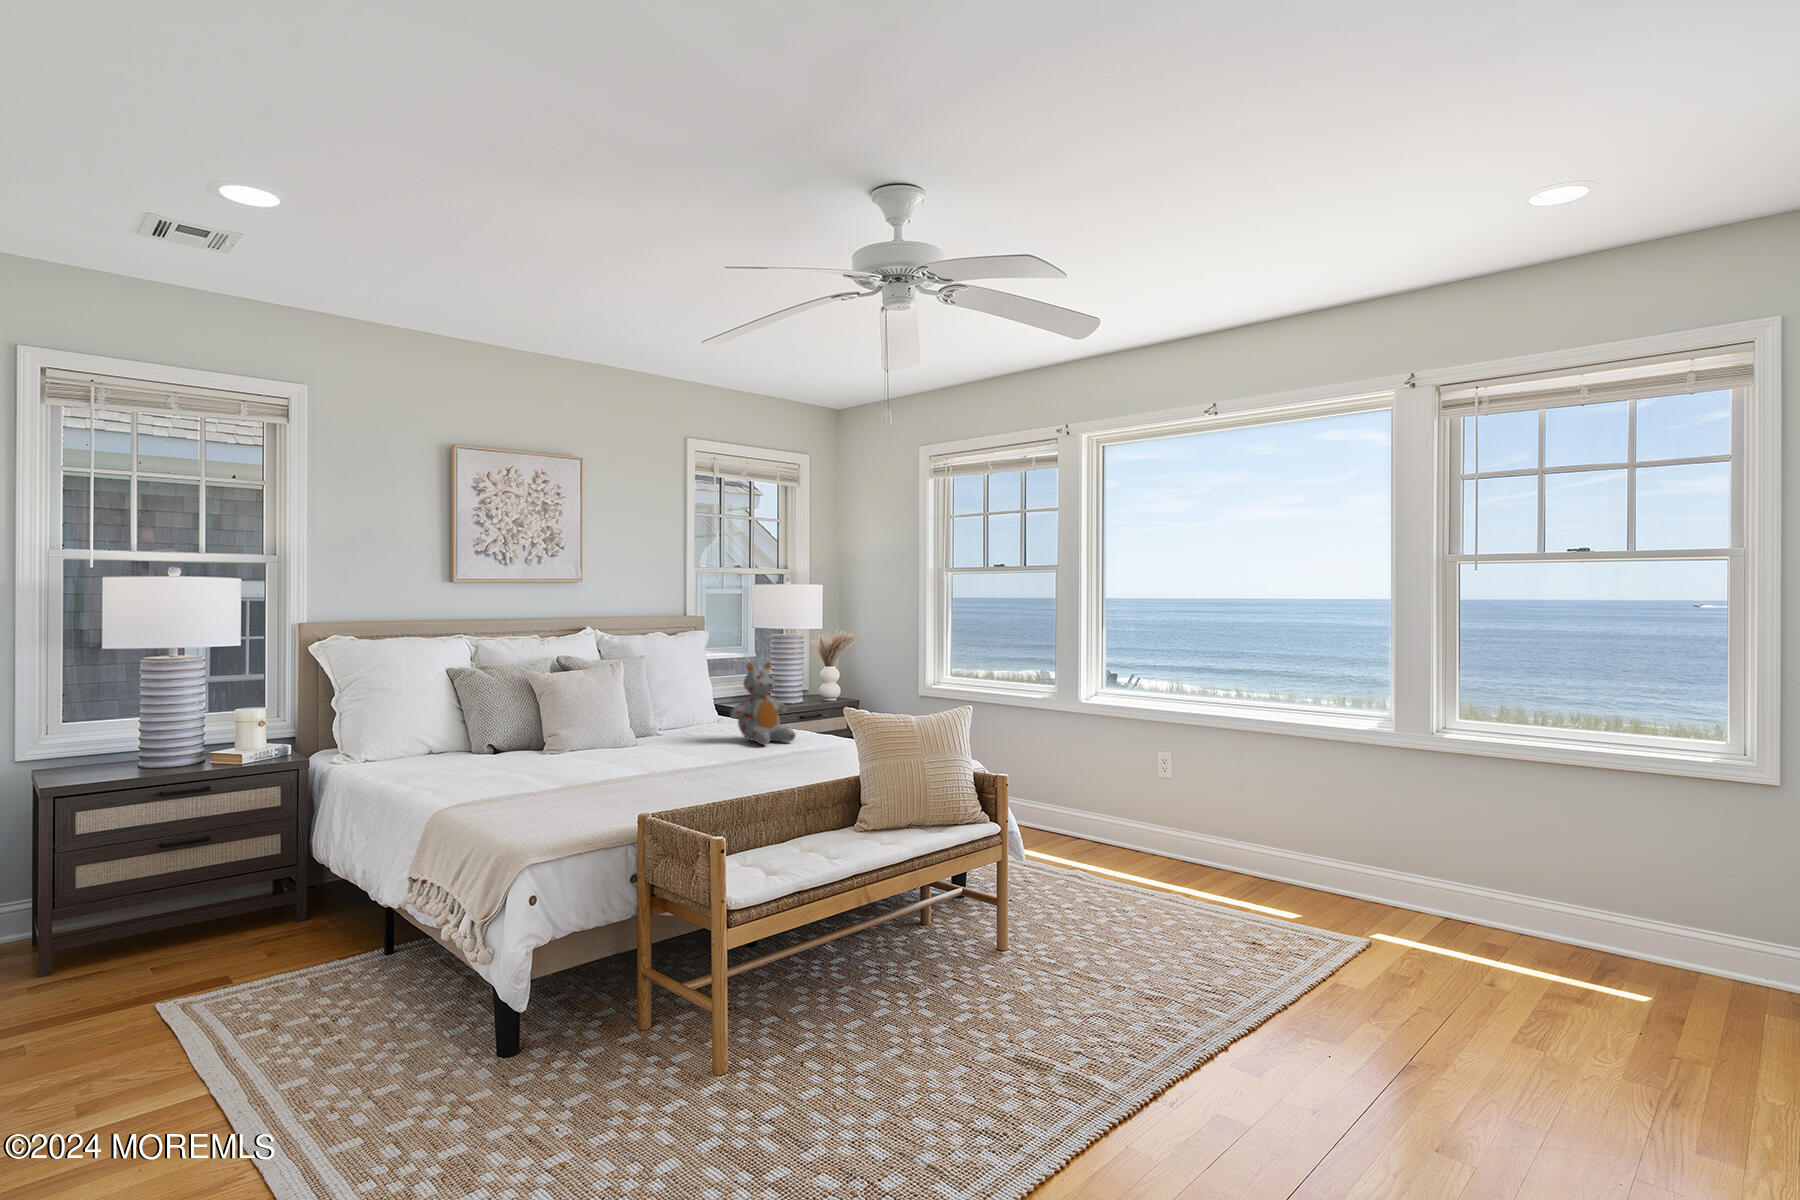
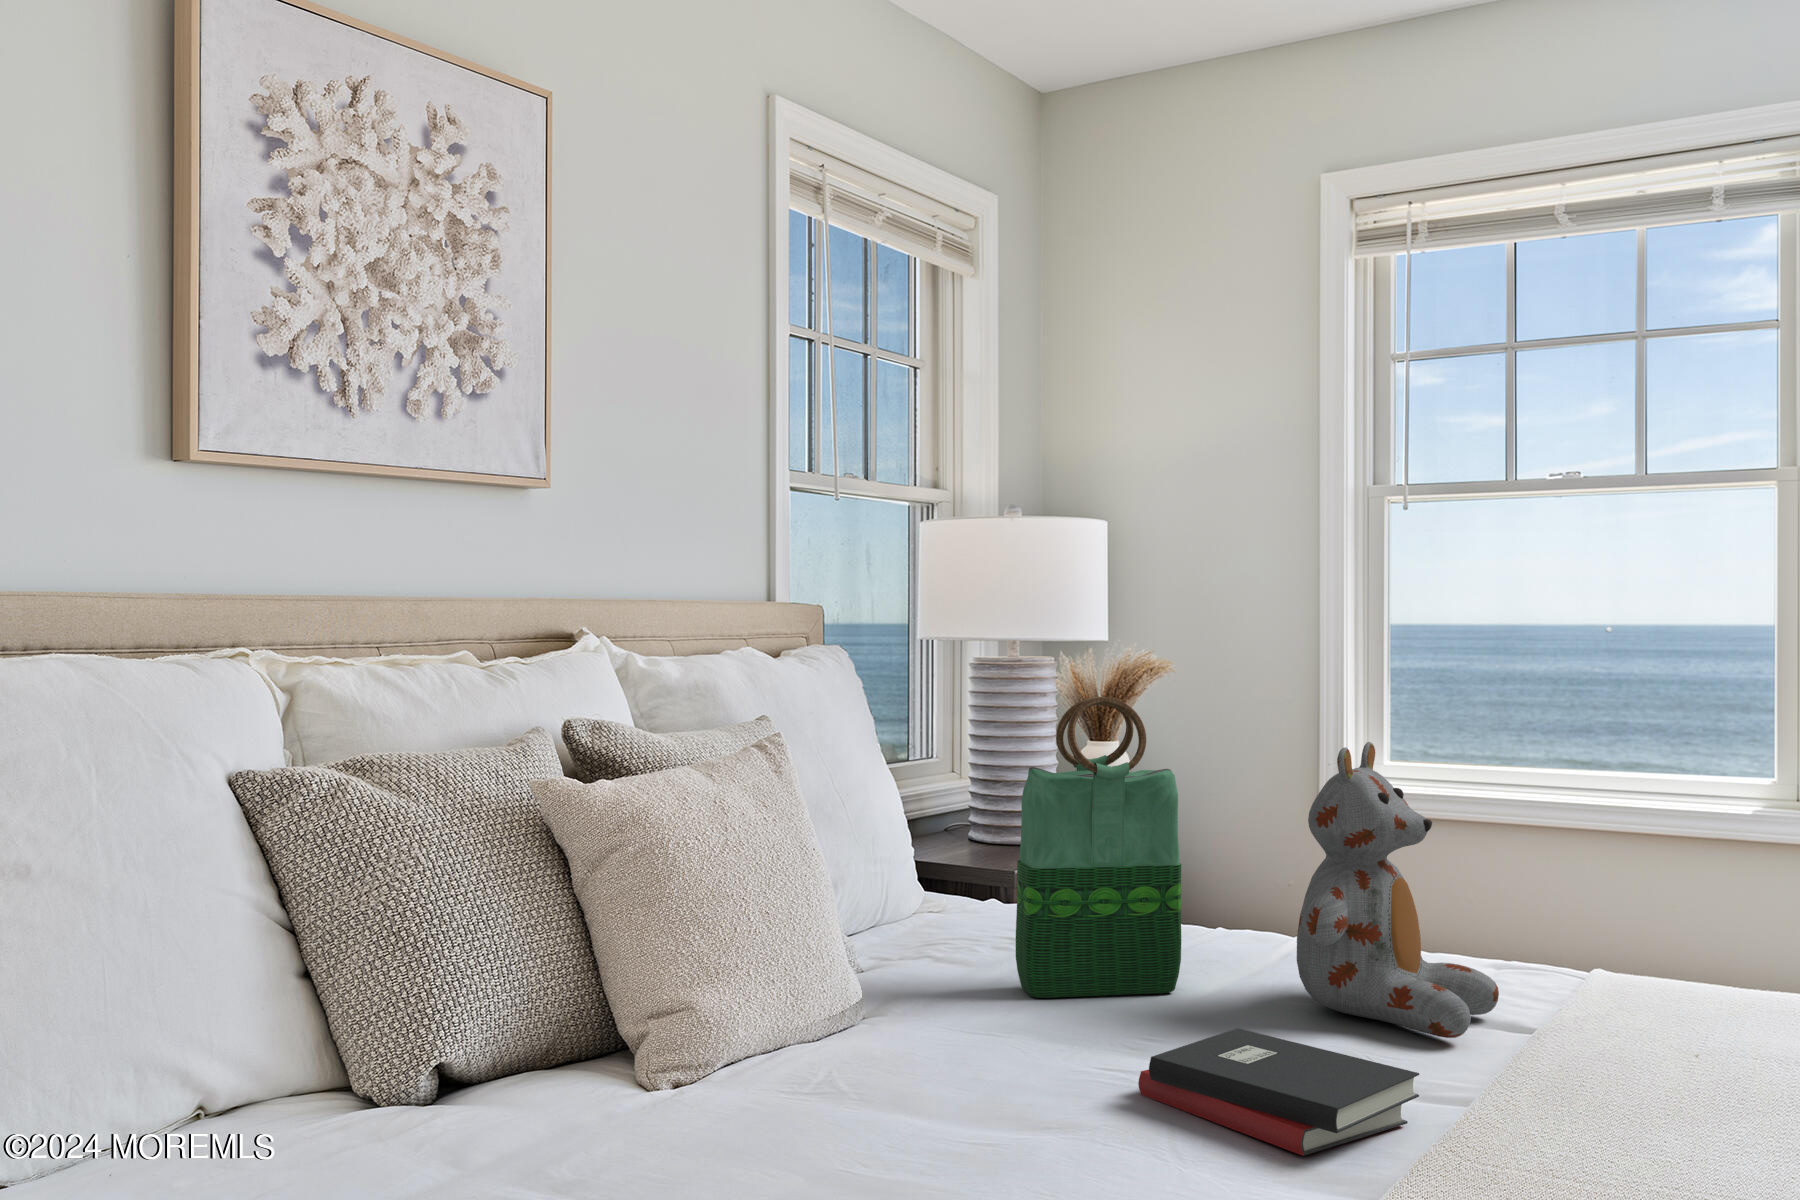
tote bag: none [672,647,722,735] -> present [1016,697,1181,998]
hardback book: none [651,737,709,759] -> present [1138,1028,1419,1156]

